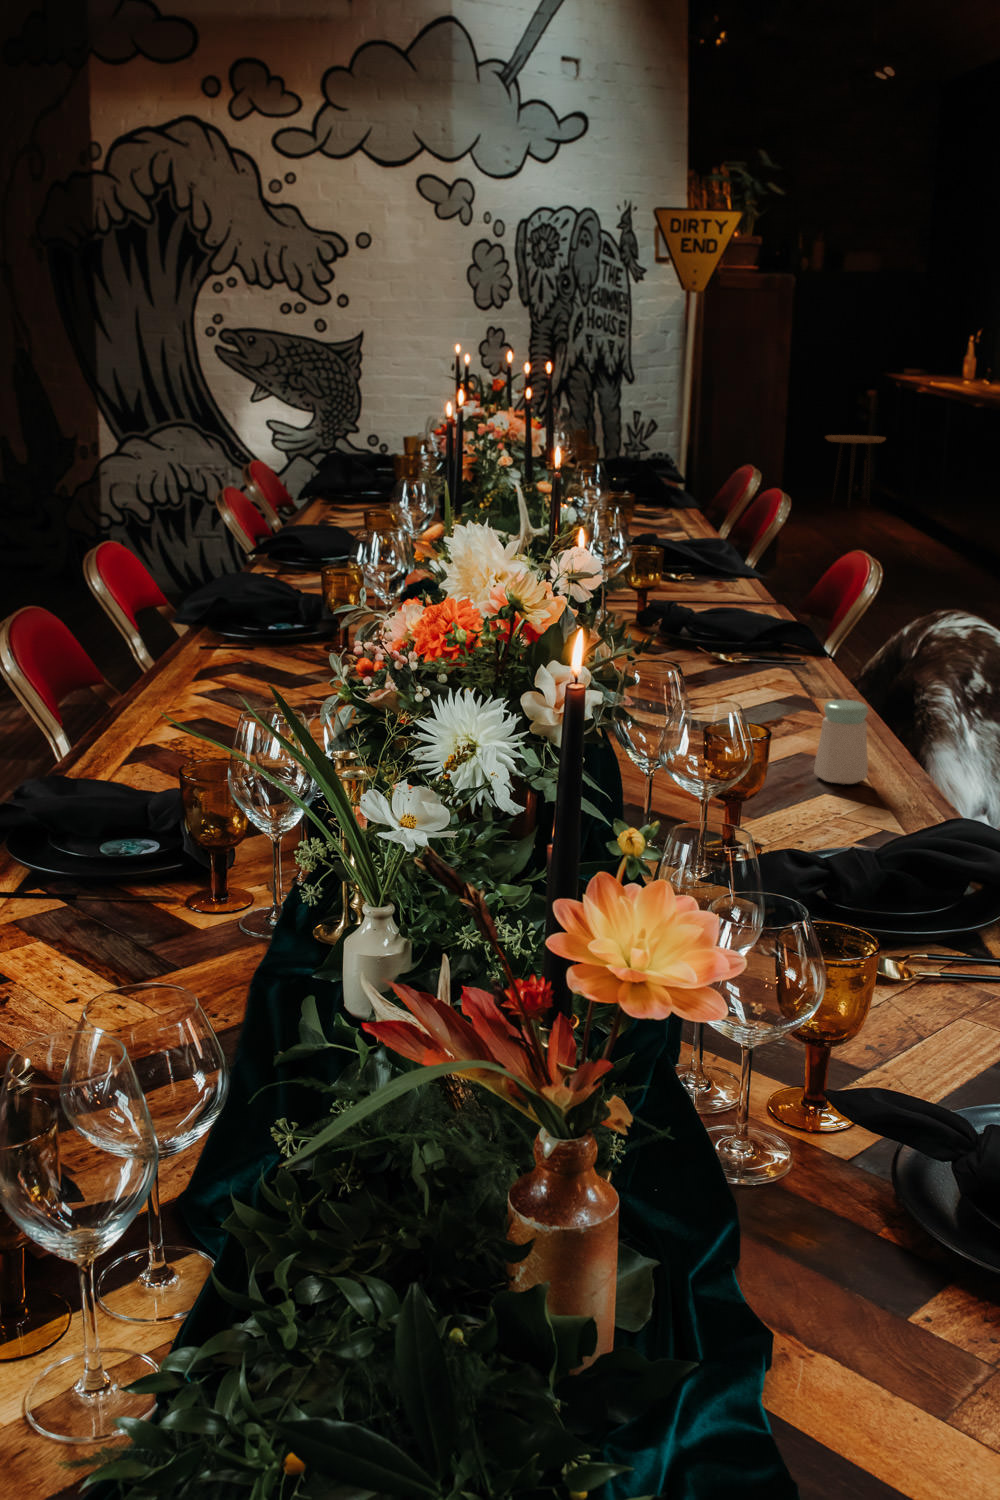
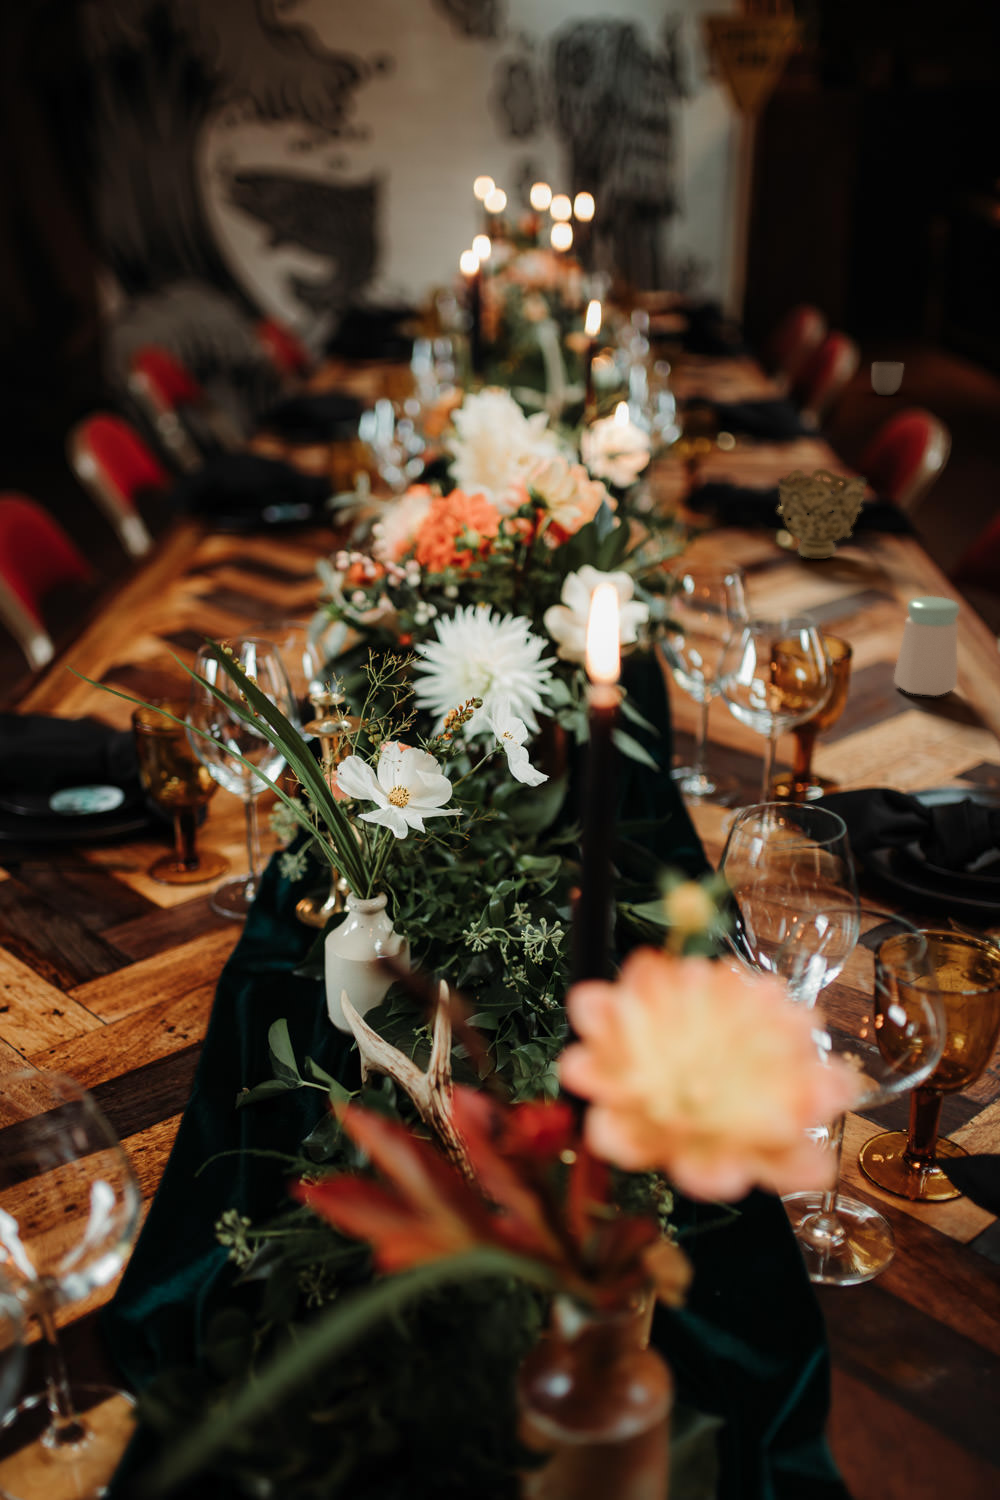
side table: present [825,435,886,508] -> none [891,278,958,360]
planter: none [808,510,837,539] -> present [872,362,904,395]
decorative bowl: none [716,595,793,673] -> present [777,469,867,559]

